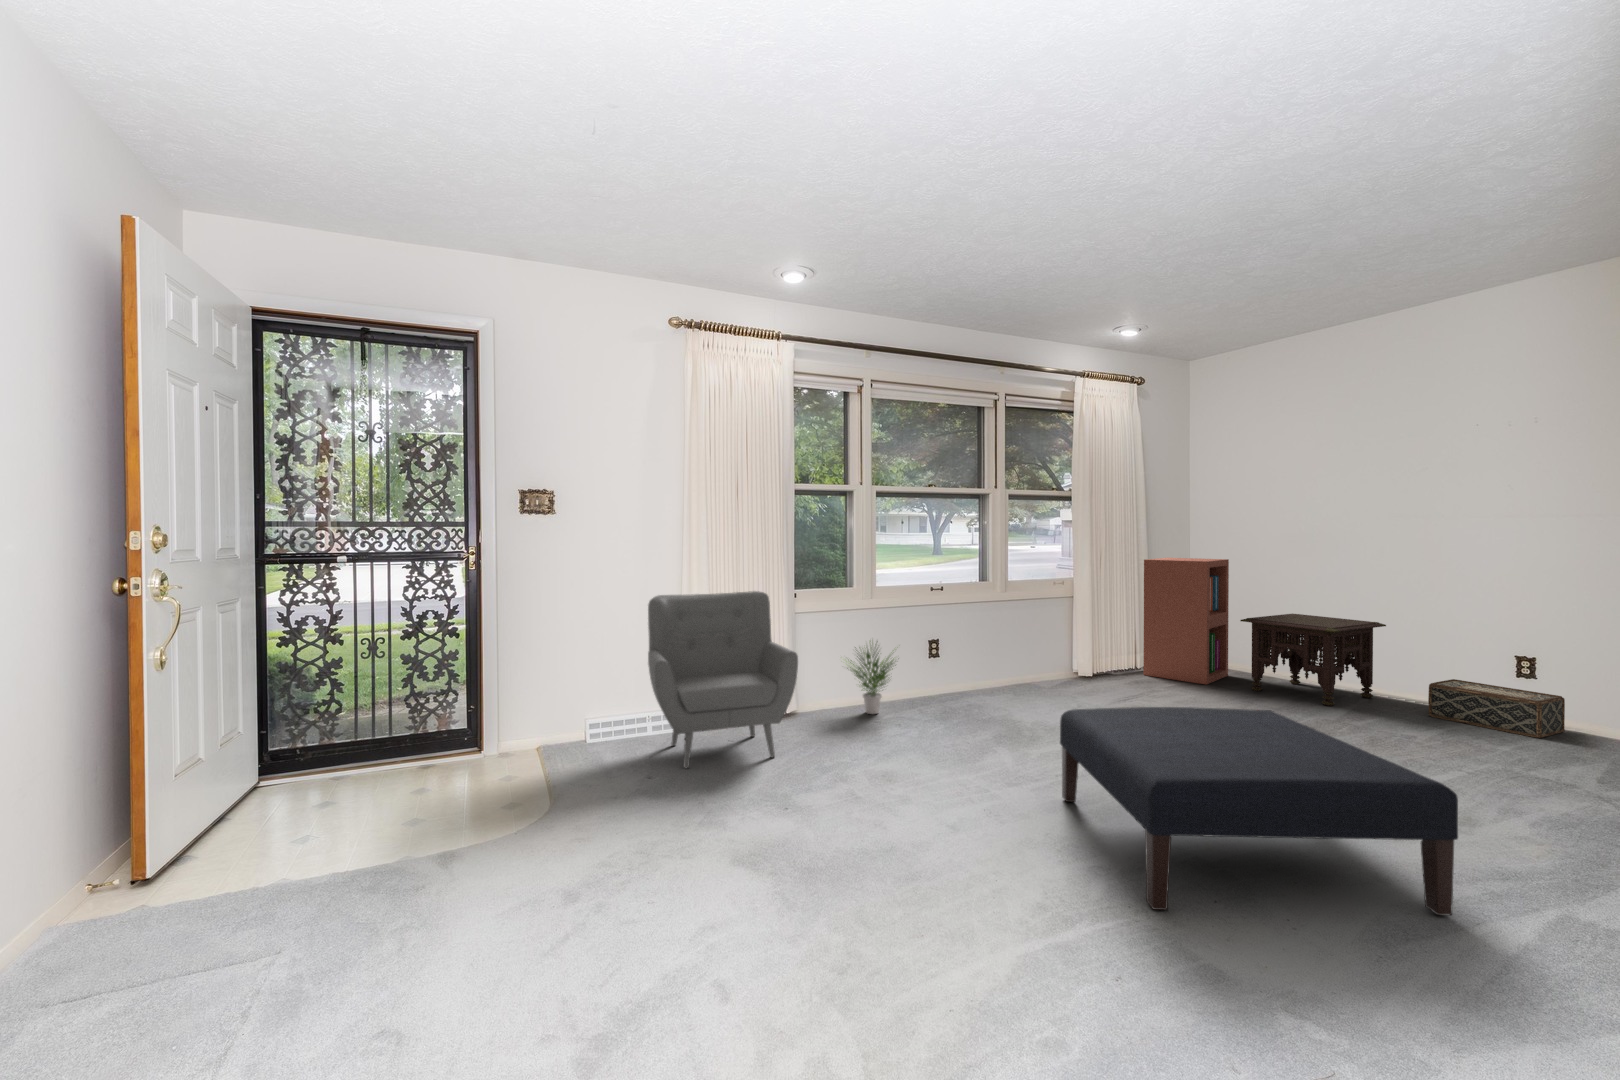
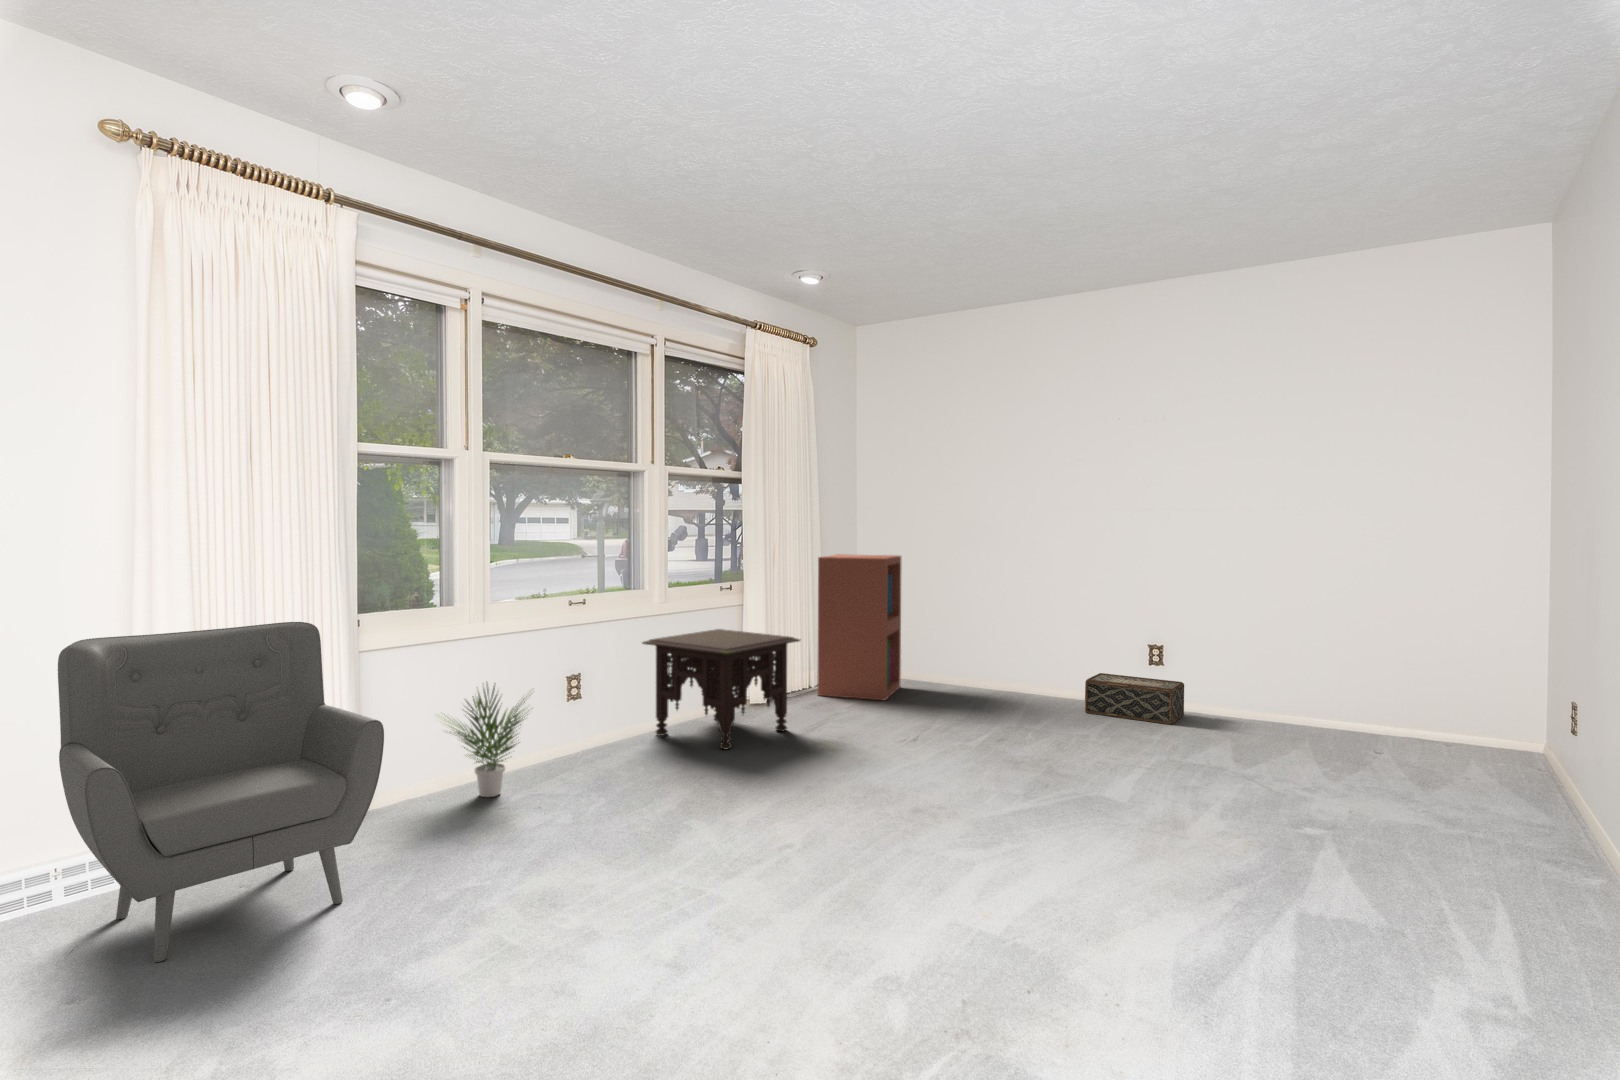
side table: present [1240,614,1386,706] -> present [642,629,800,749]
ottoman: present [1060,707,1458,915] -> none [794,733,1225,1023]

